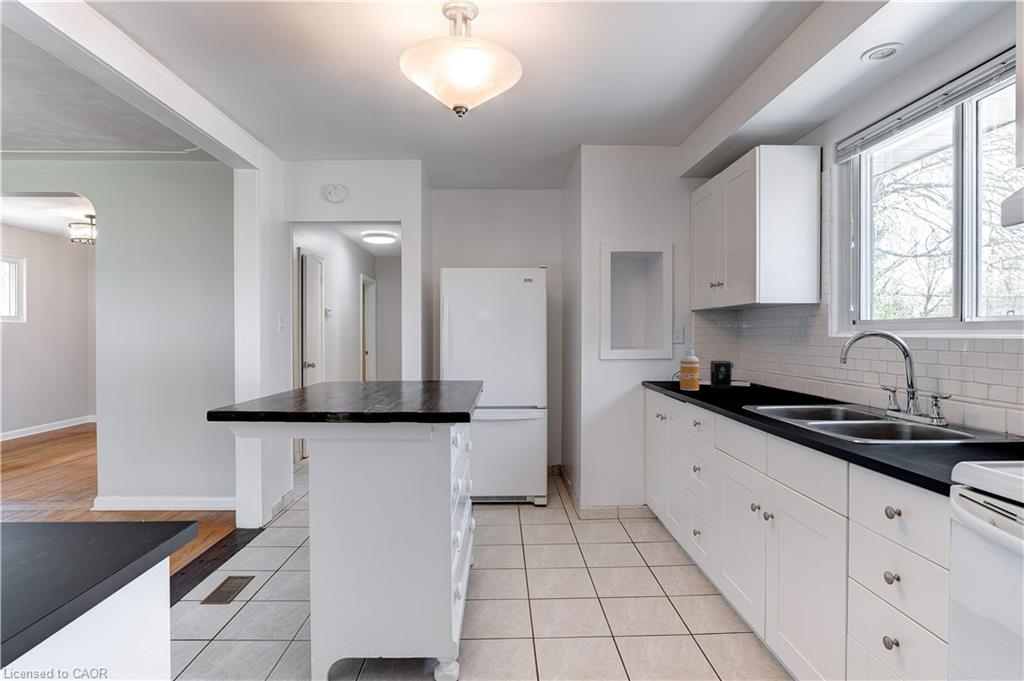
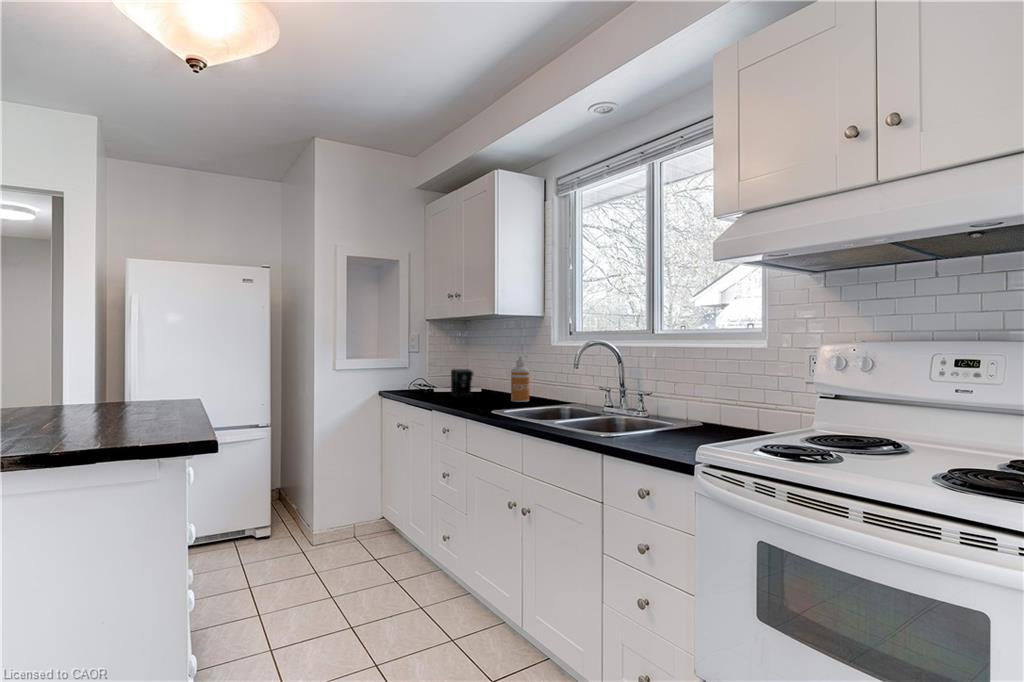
soap dispenser: present [680,345,699,391] -> present [511,356,529,402]

